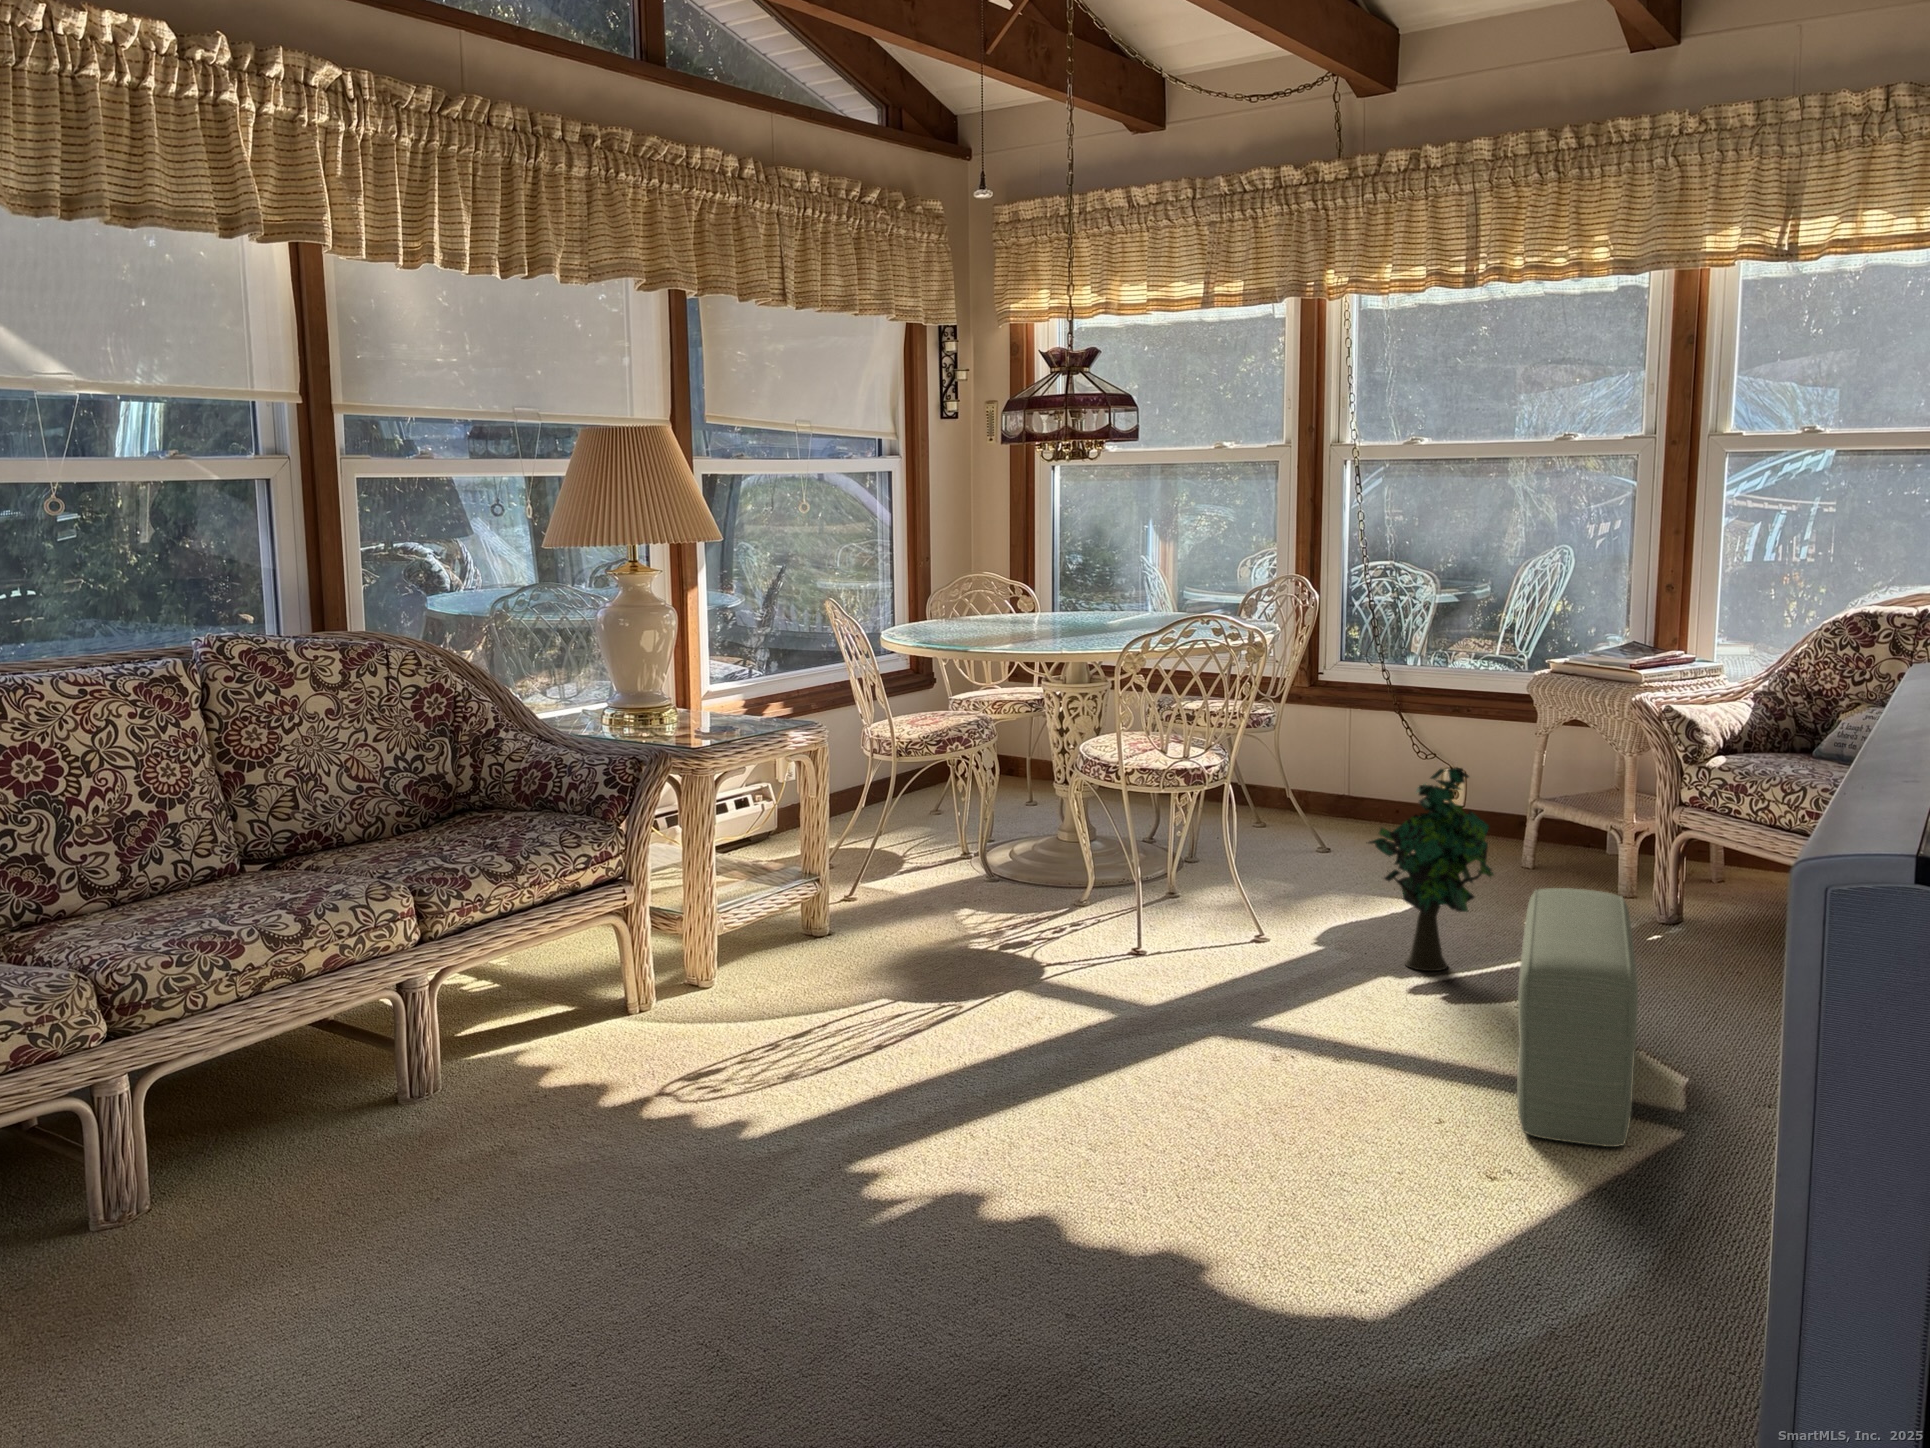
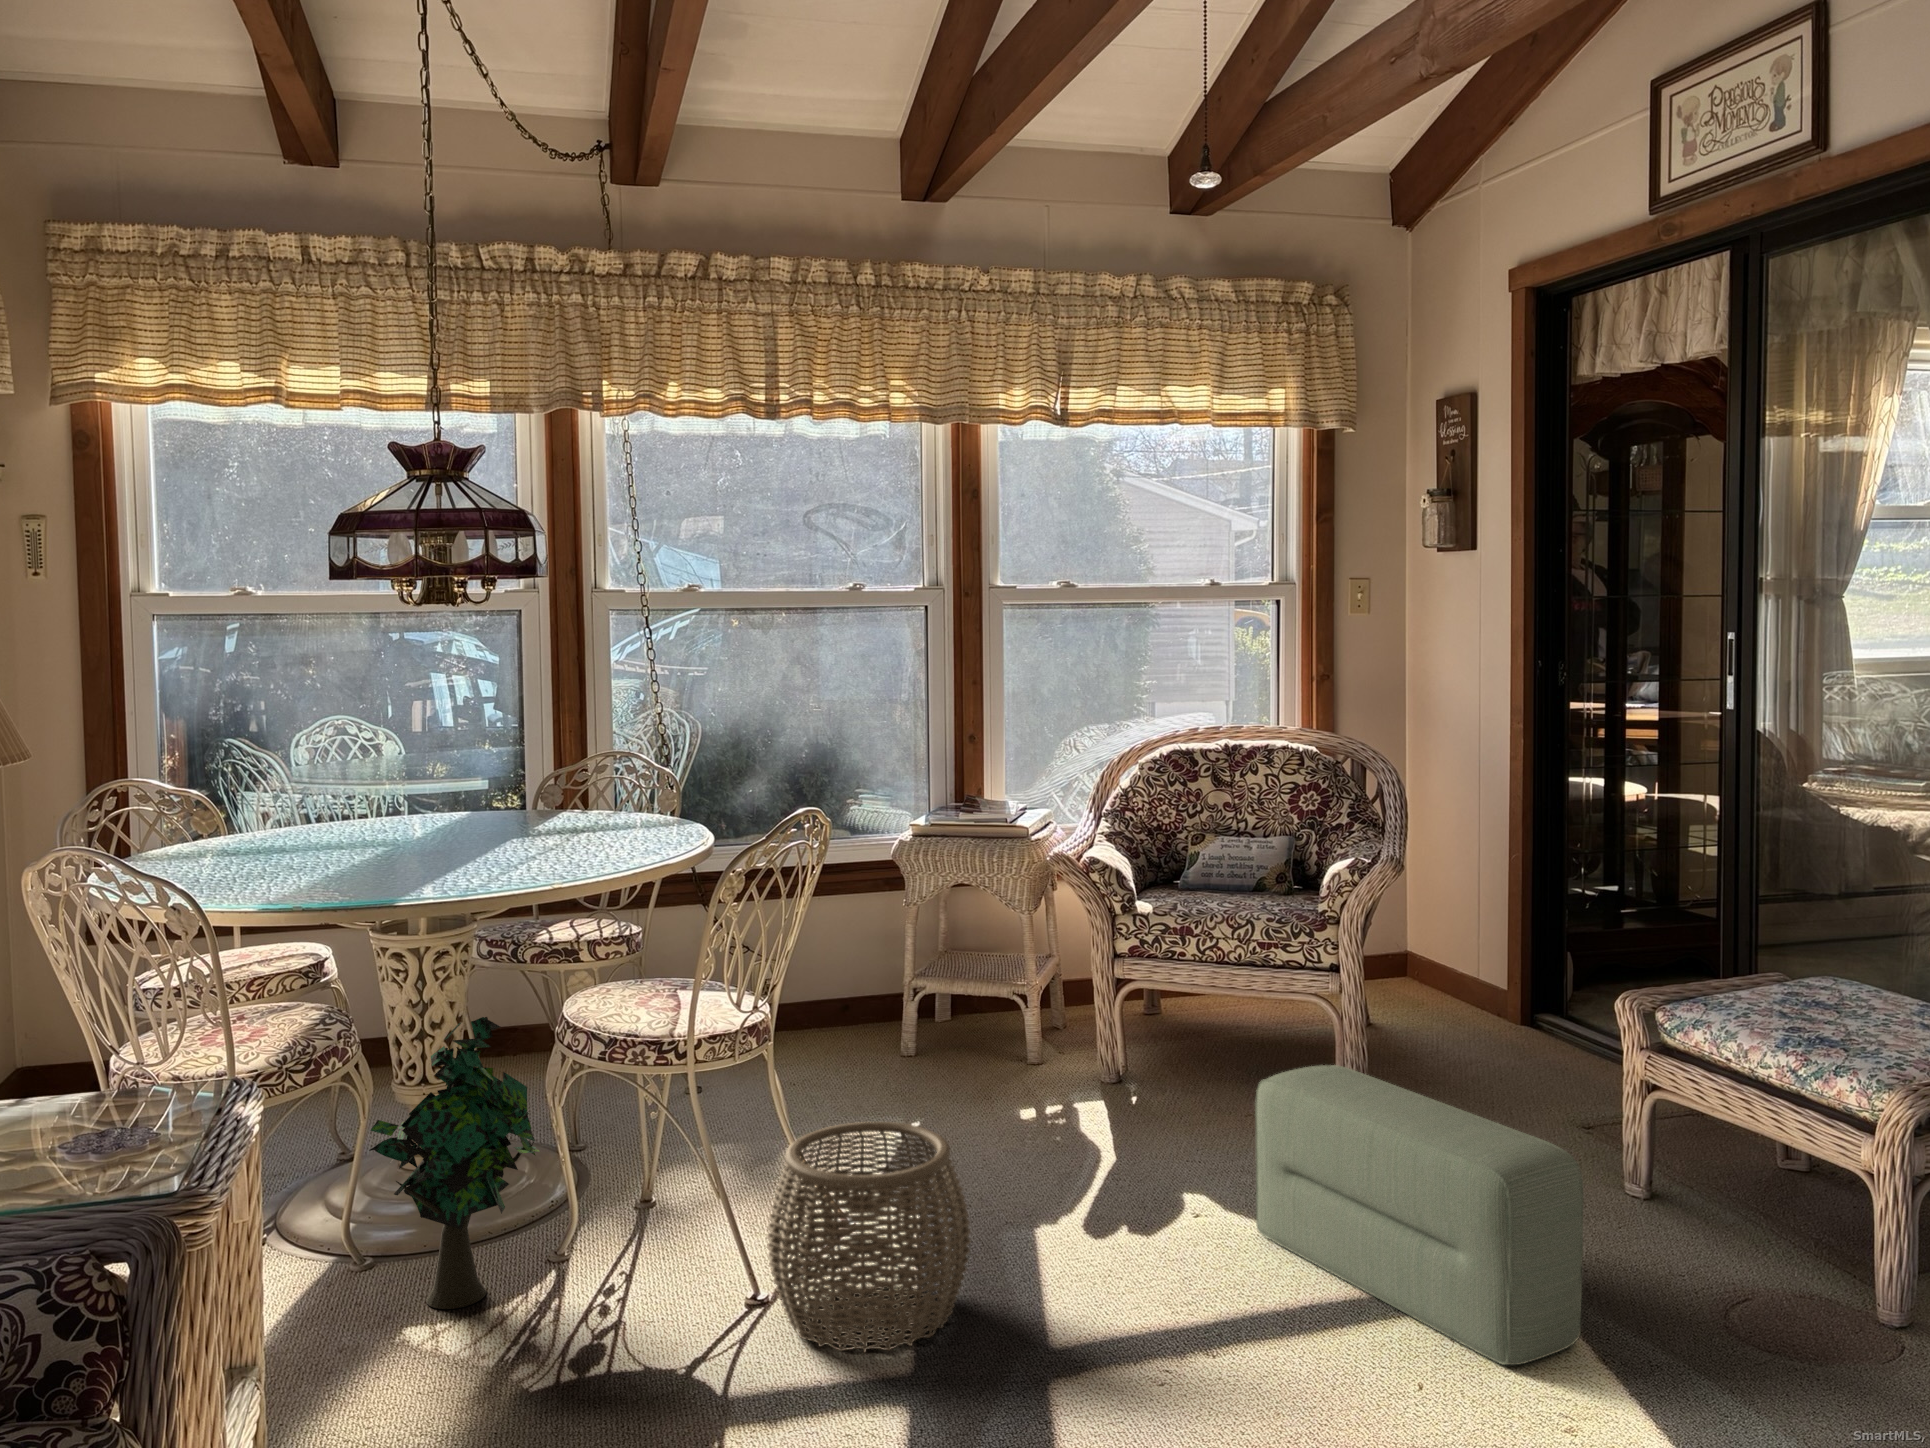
decorative plant: present [1368,767,1494,971] -> present [369,1017,540,1309]
woven basket: none [1102,844,1249,995] -> present [766,1122,971,1353]

